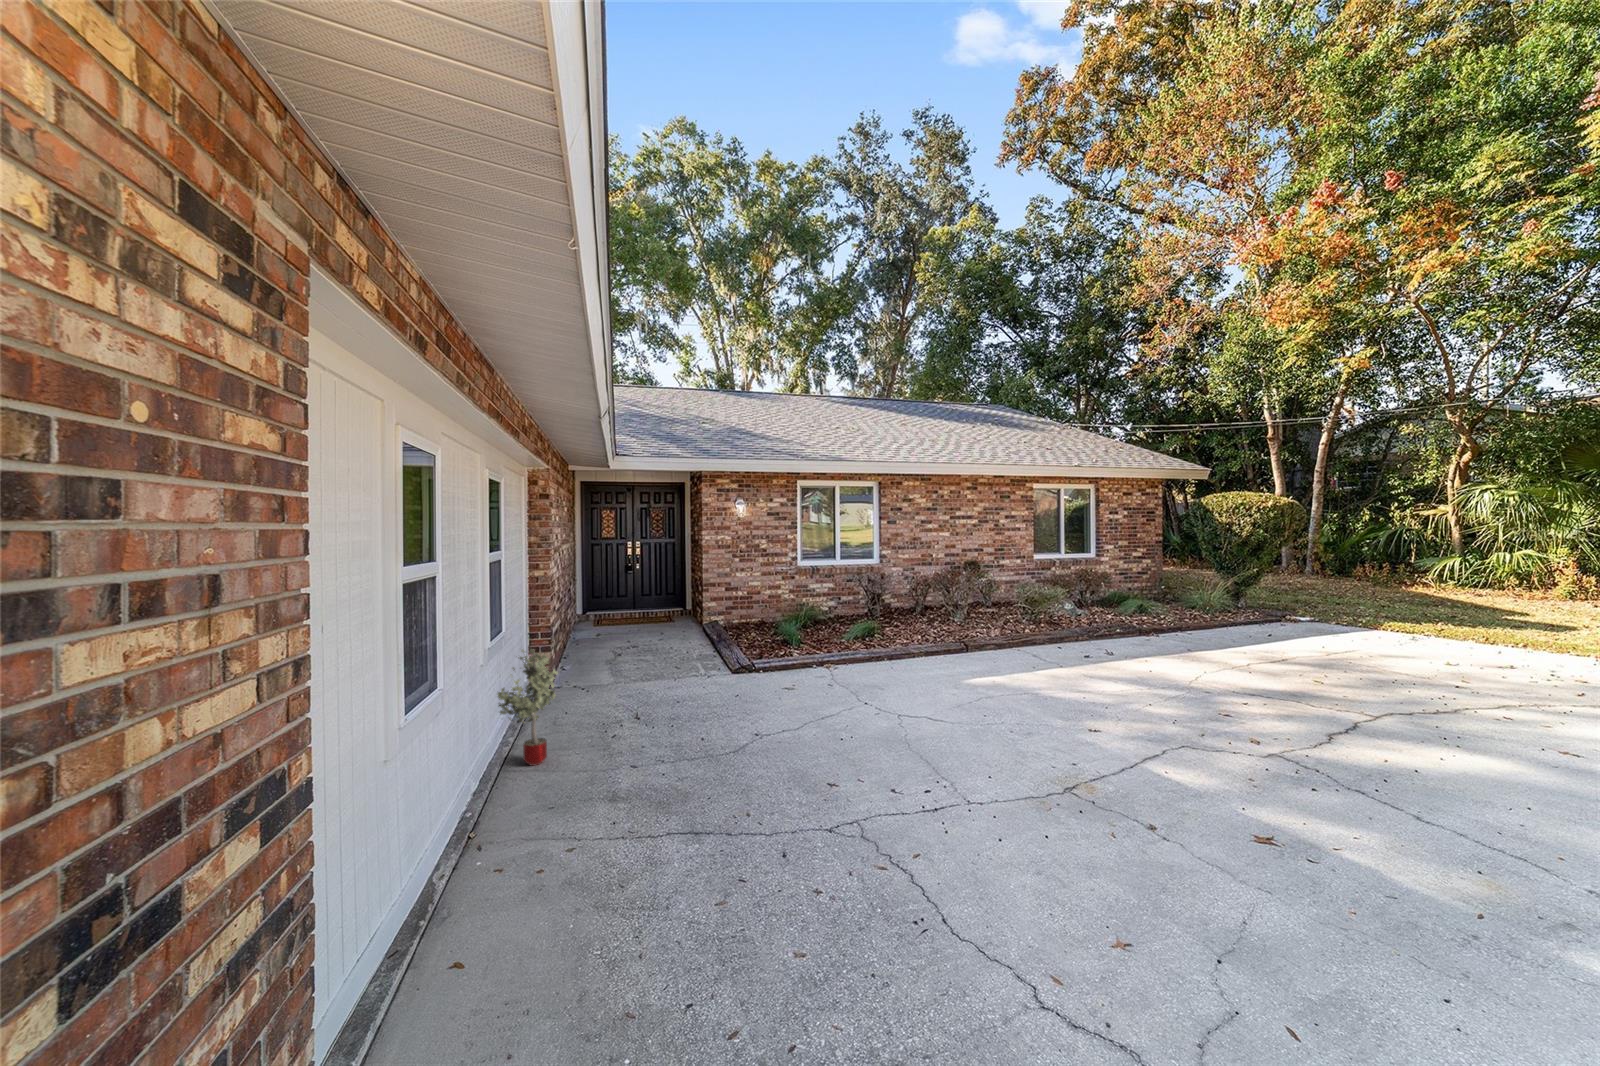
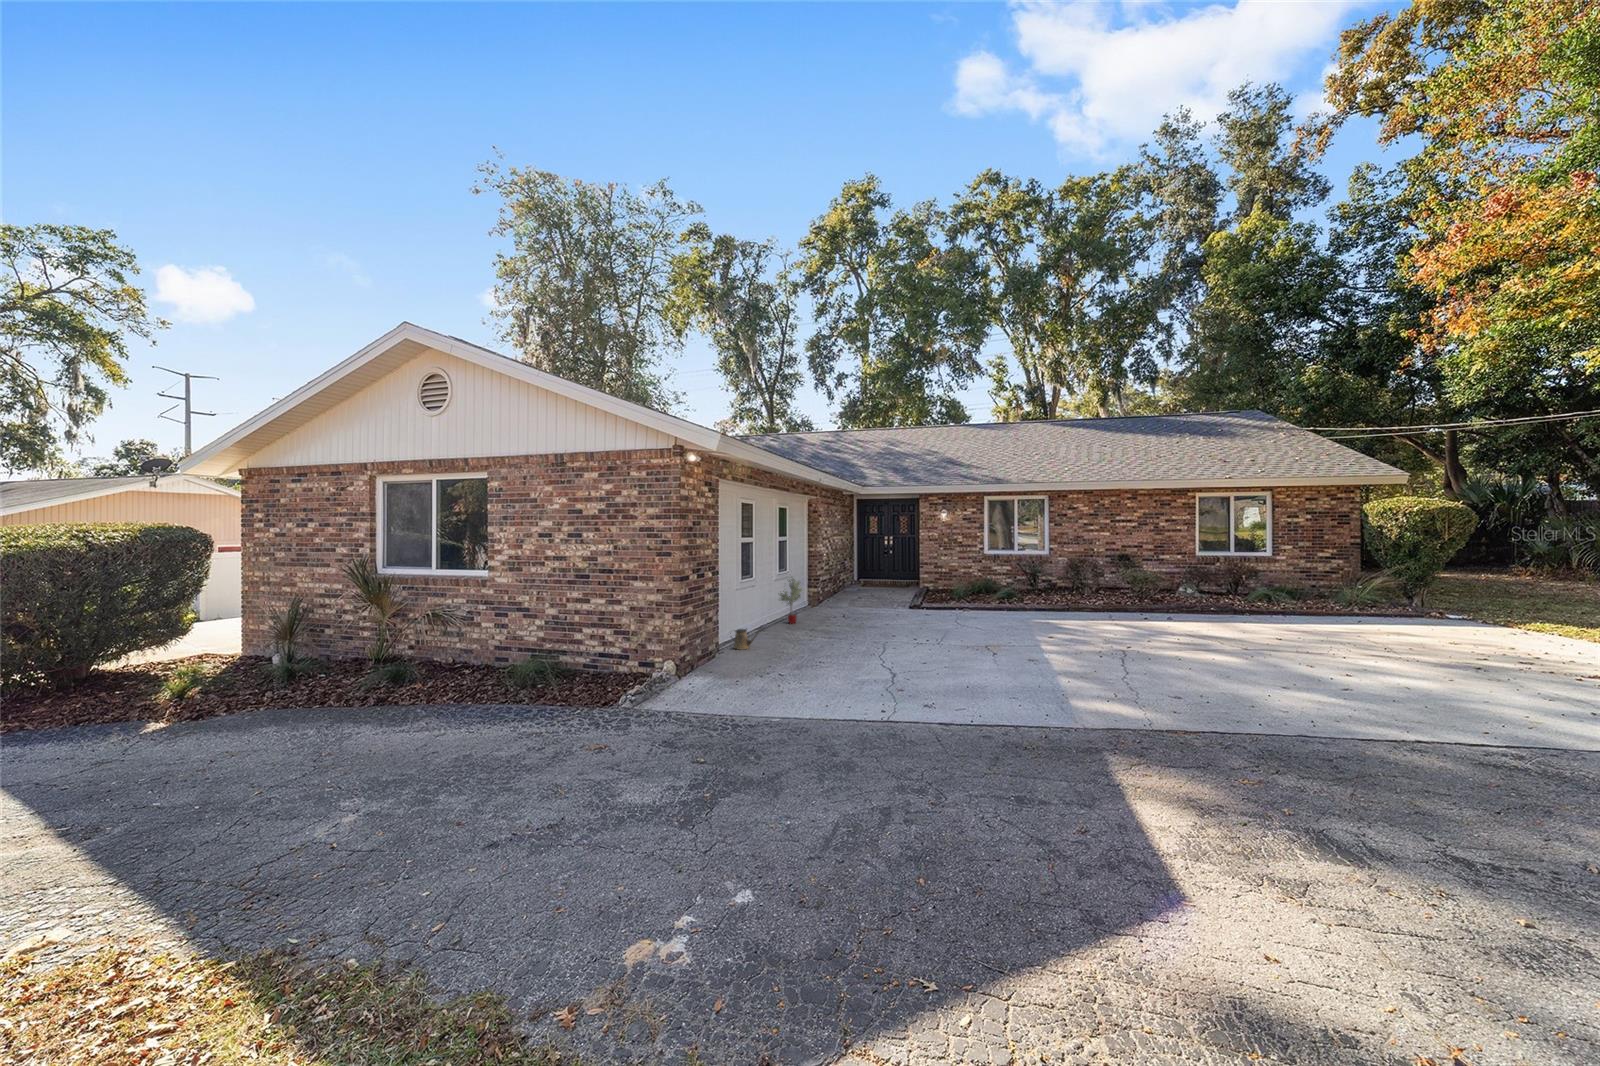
watering can: none [377,884,524,996] -> present [733,629,762,650]

